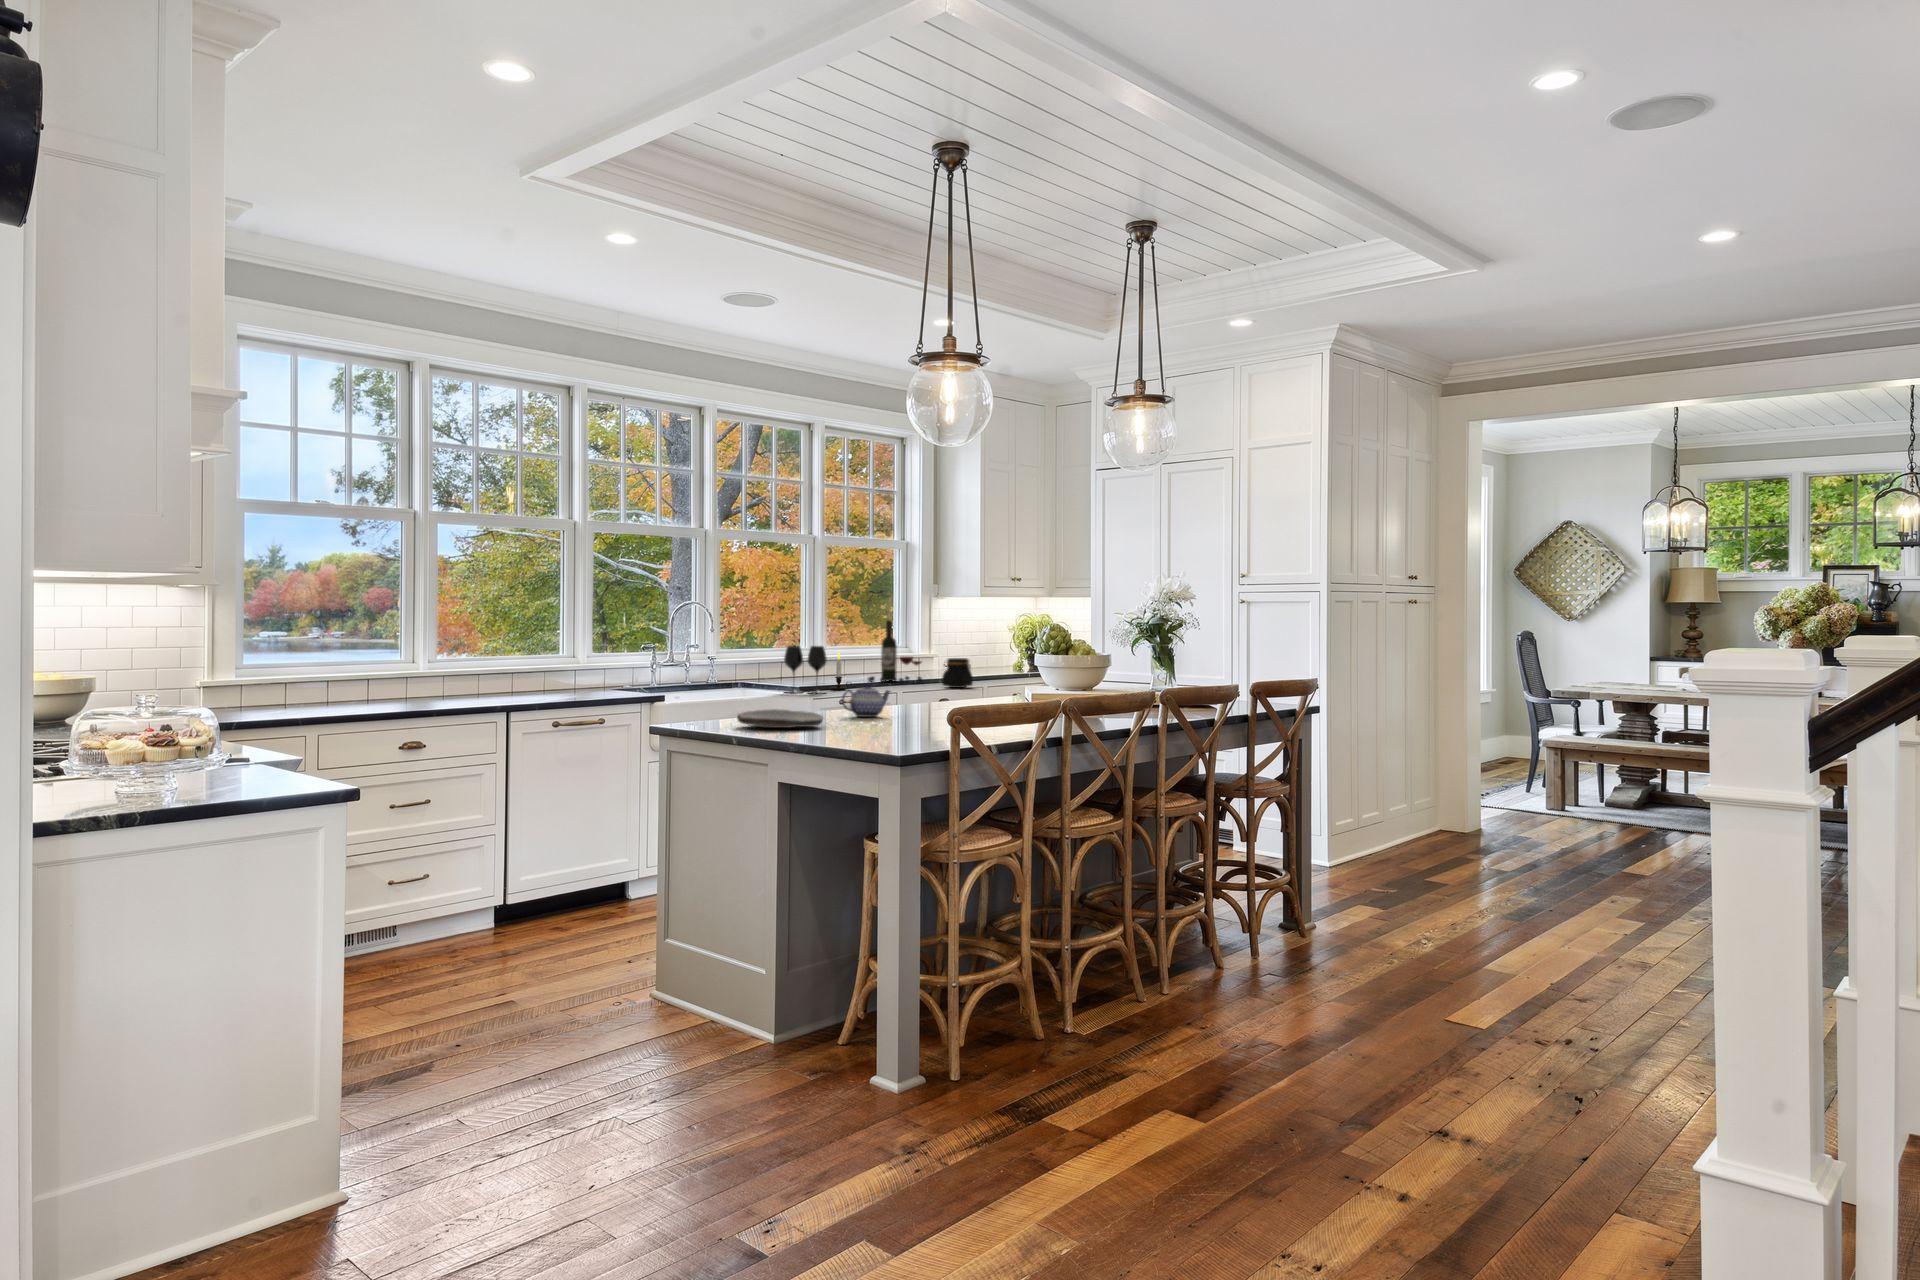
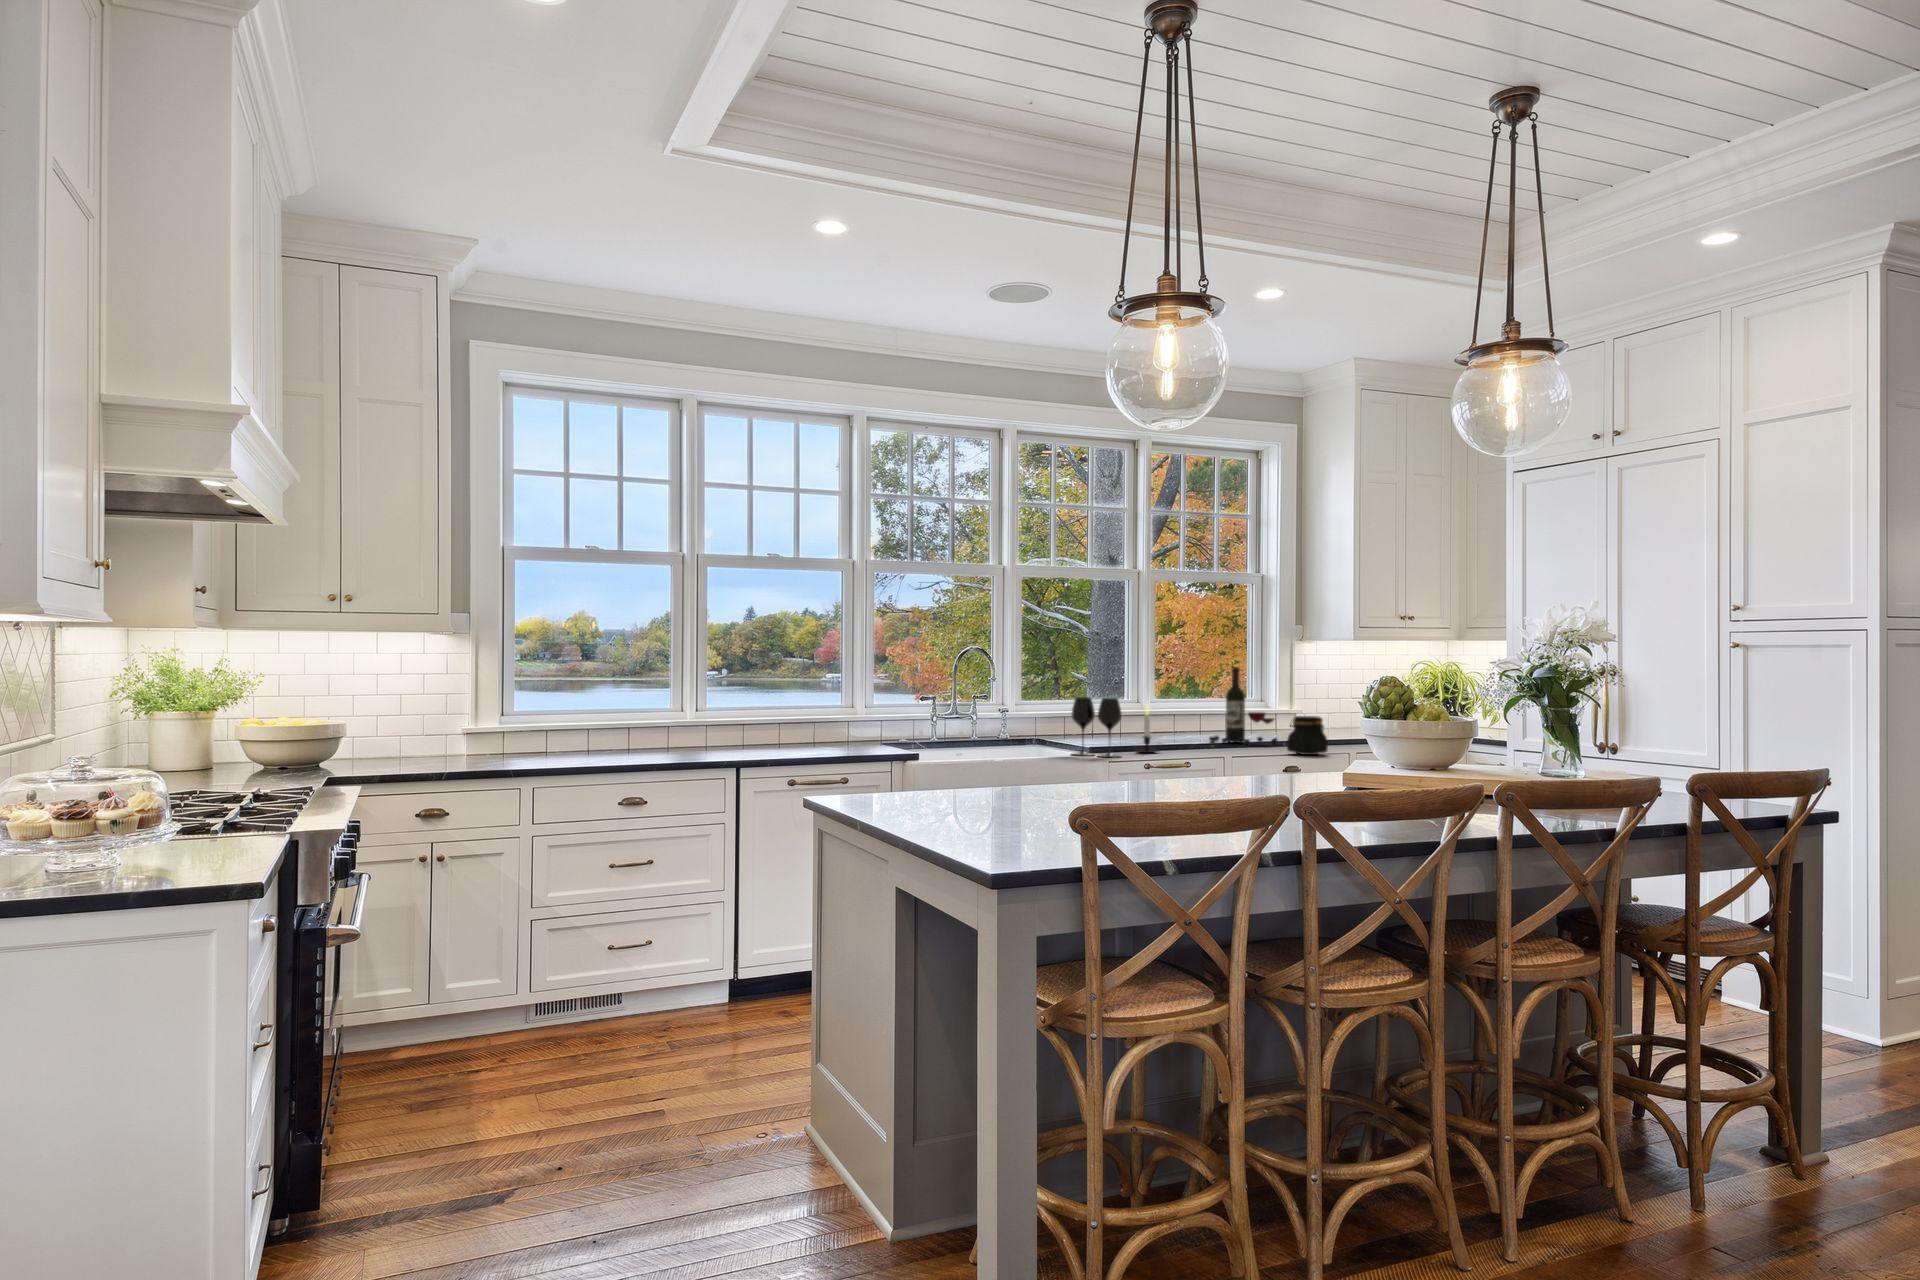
teapot: present [842,683,890,717] -> none [1057,751,1131,797]
plate: present [737,709,823,728] -> none [888,783,1002,809]

